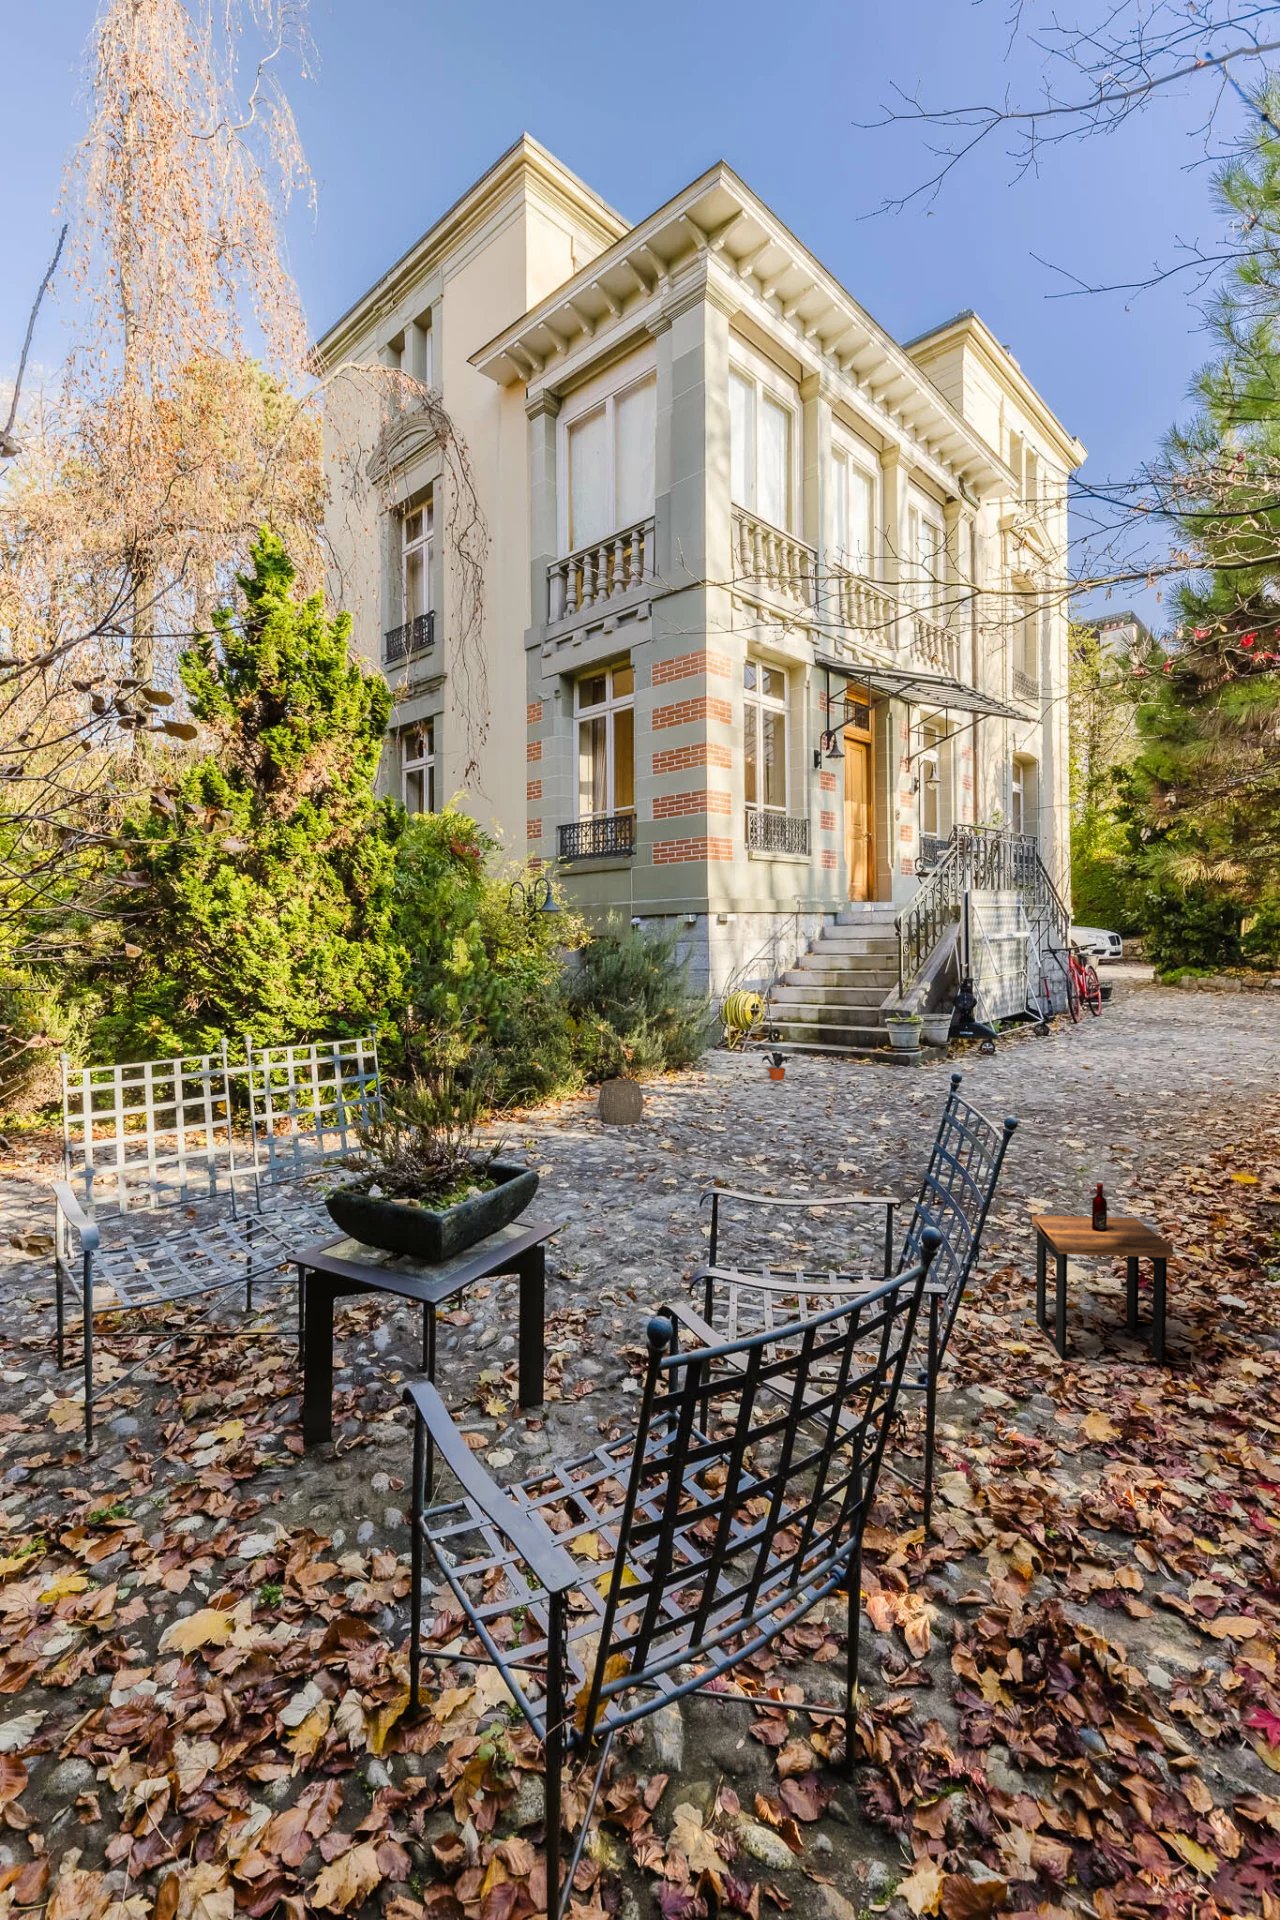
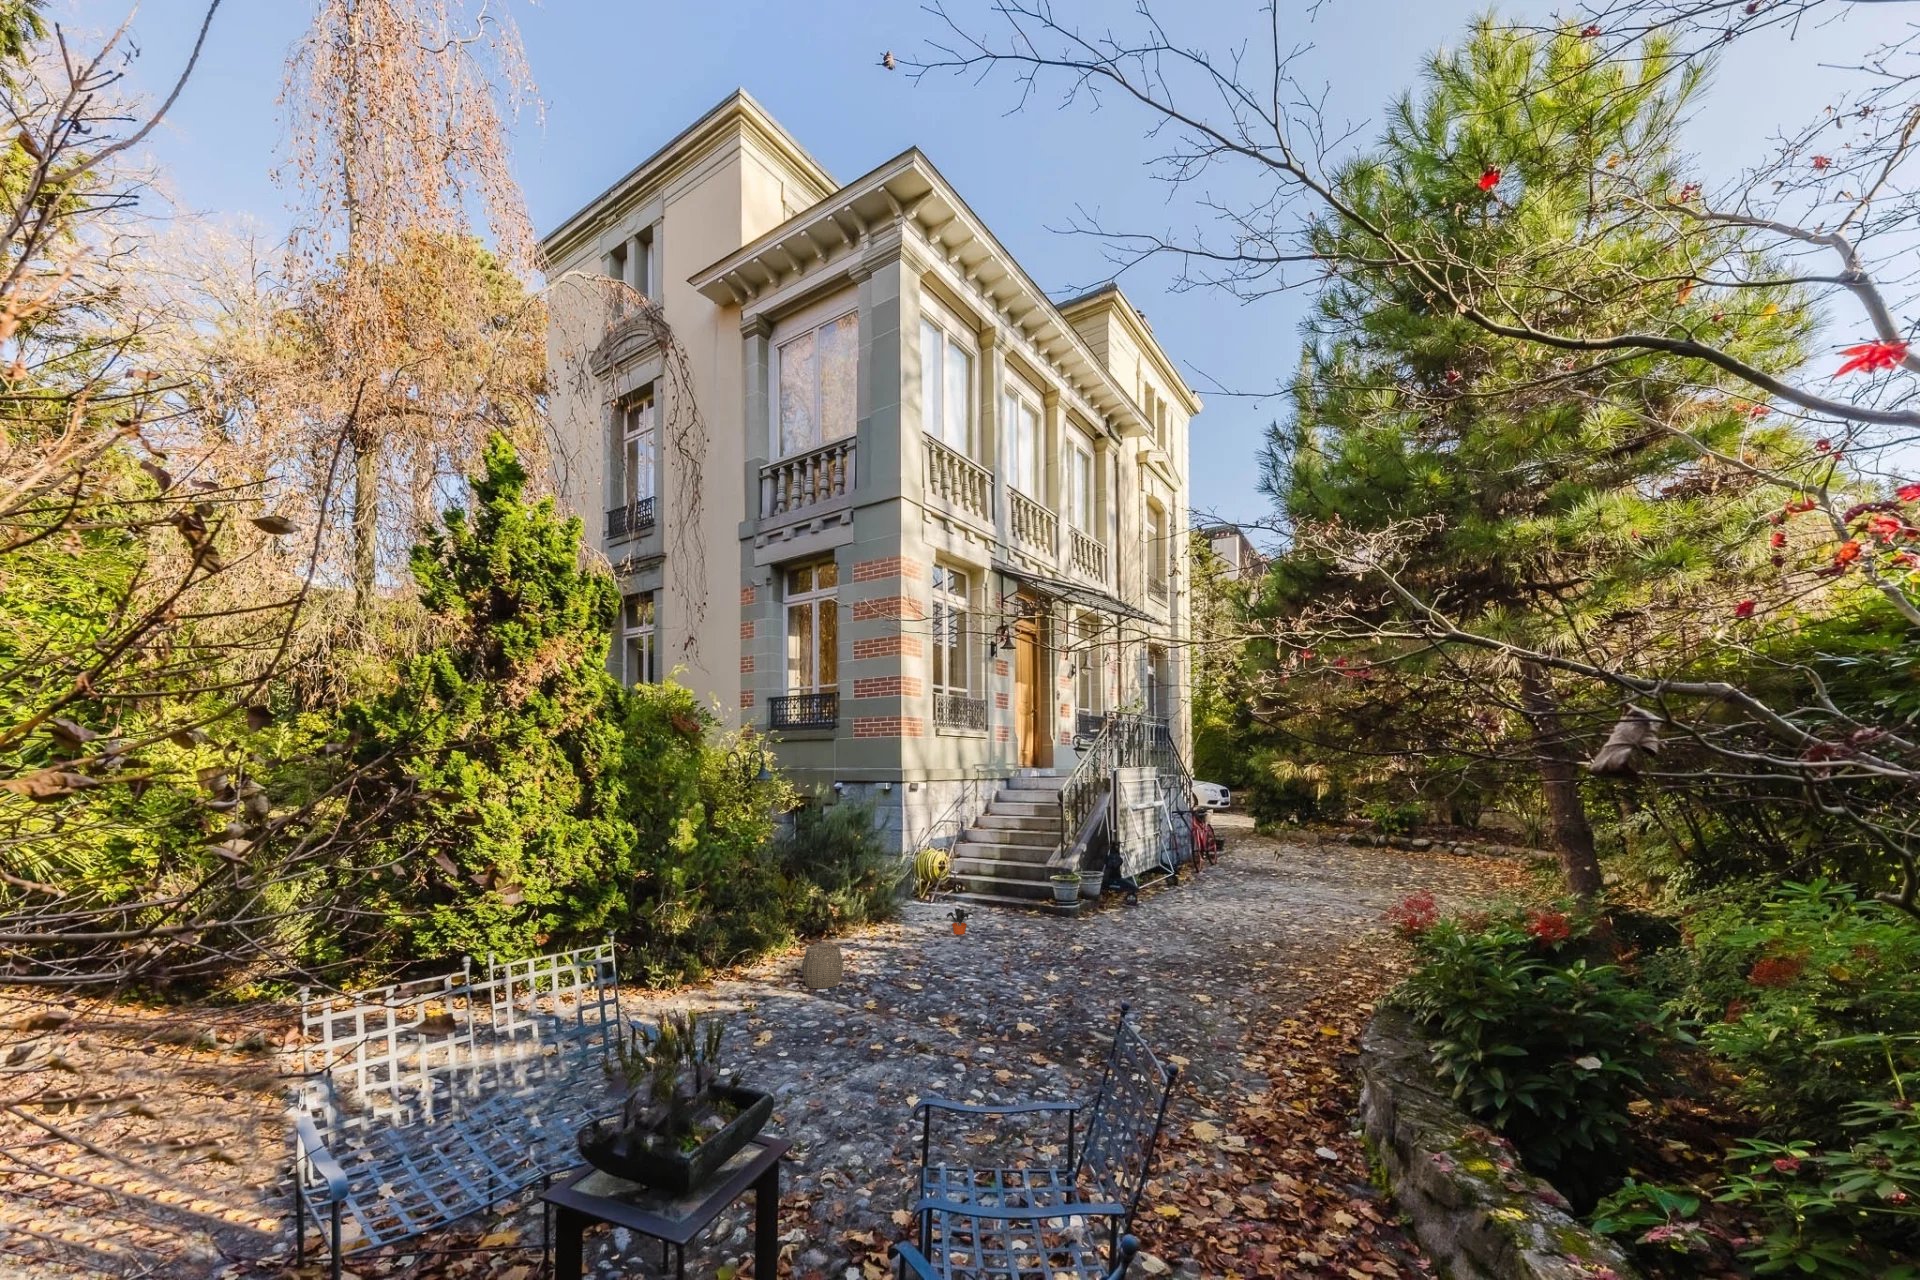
side table: present [1032,1183,1173,1365] -> none [1174,1061,1280,1222]

